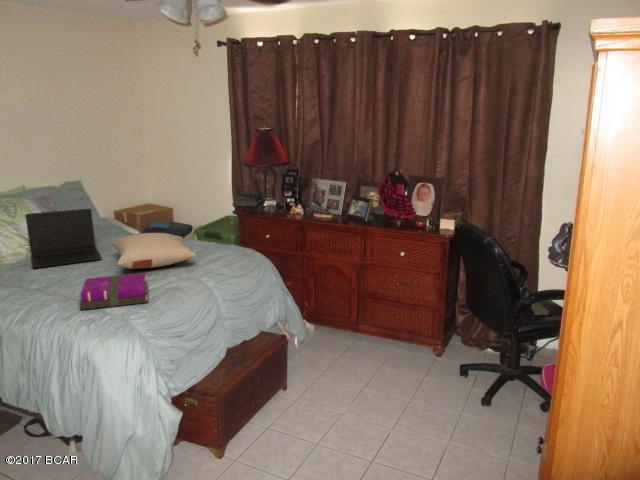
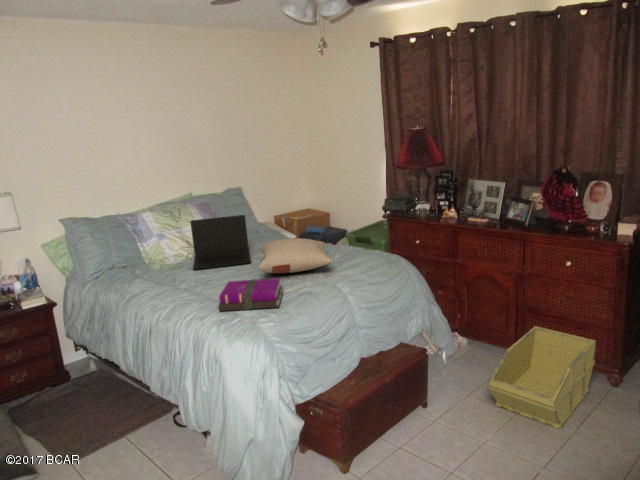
storage bin: none [340,308,421,393] -> present [488,326,596,428]

